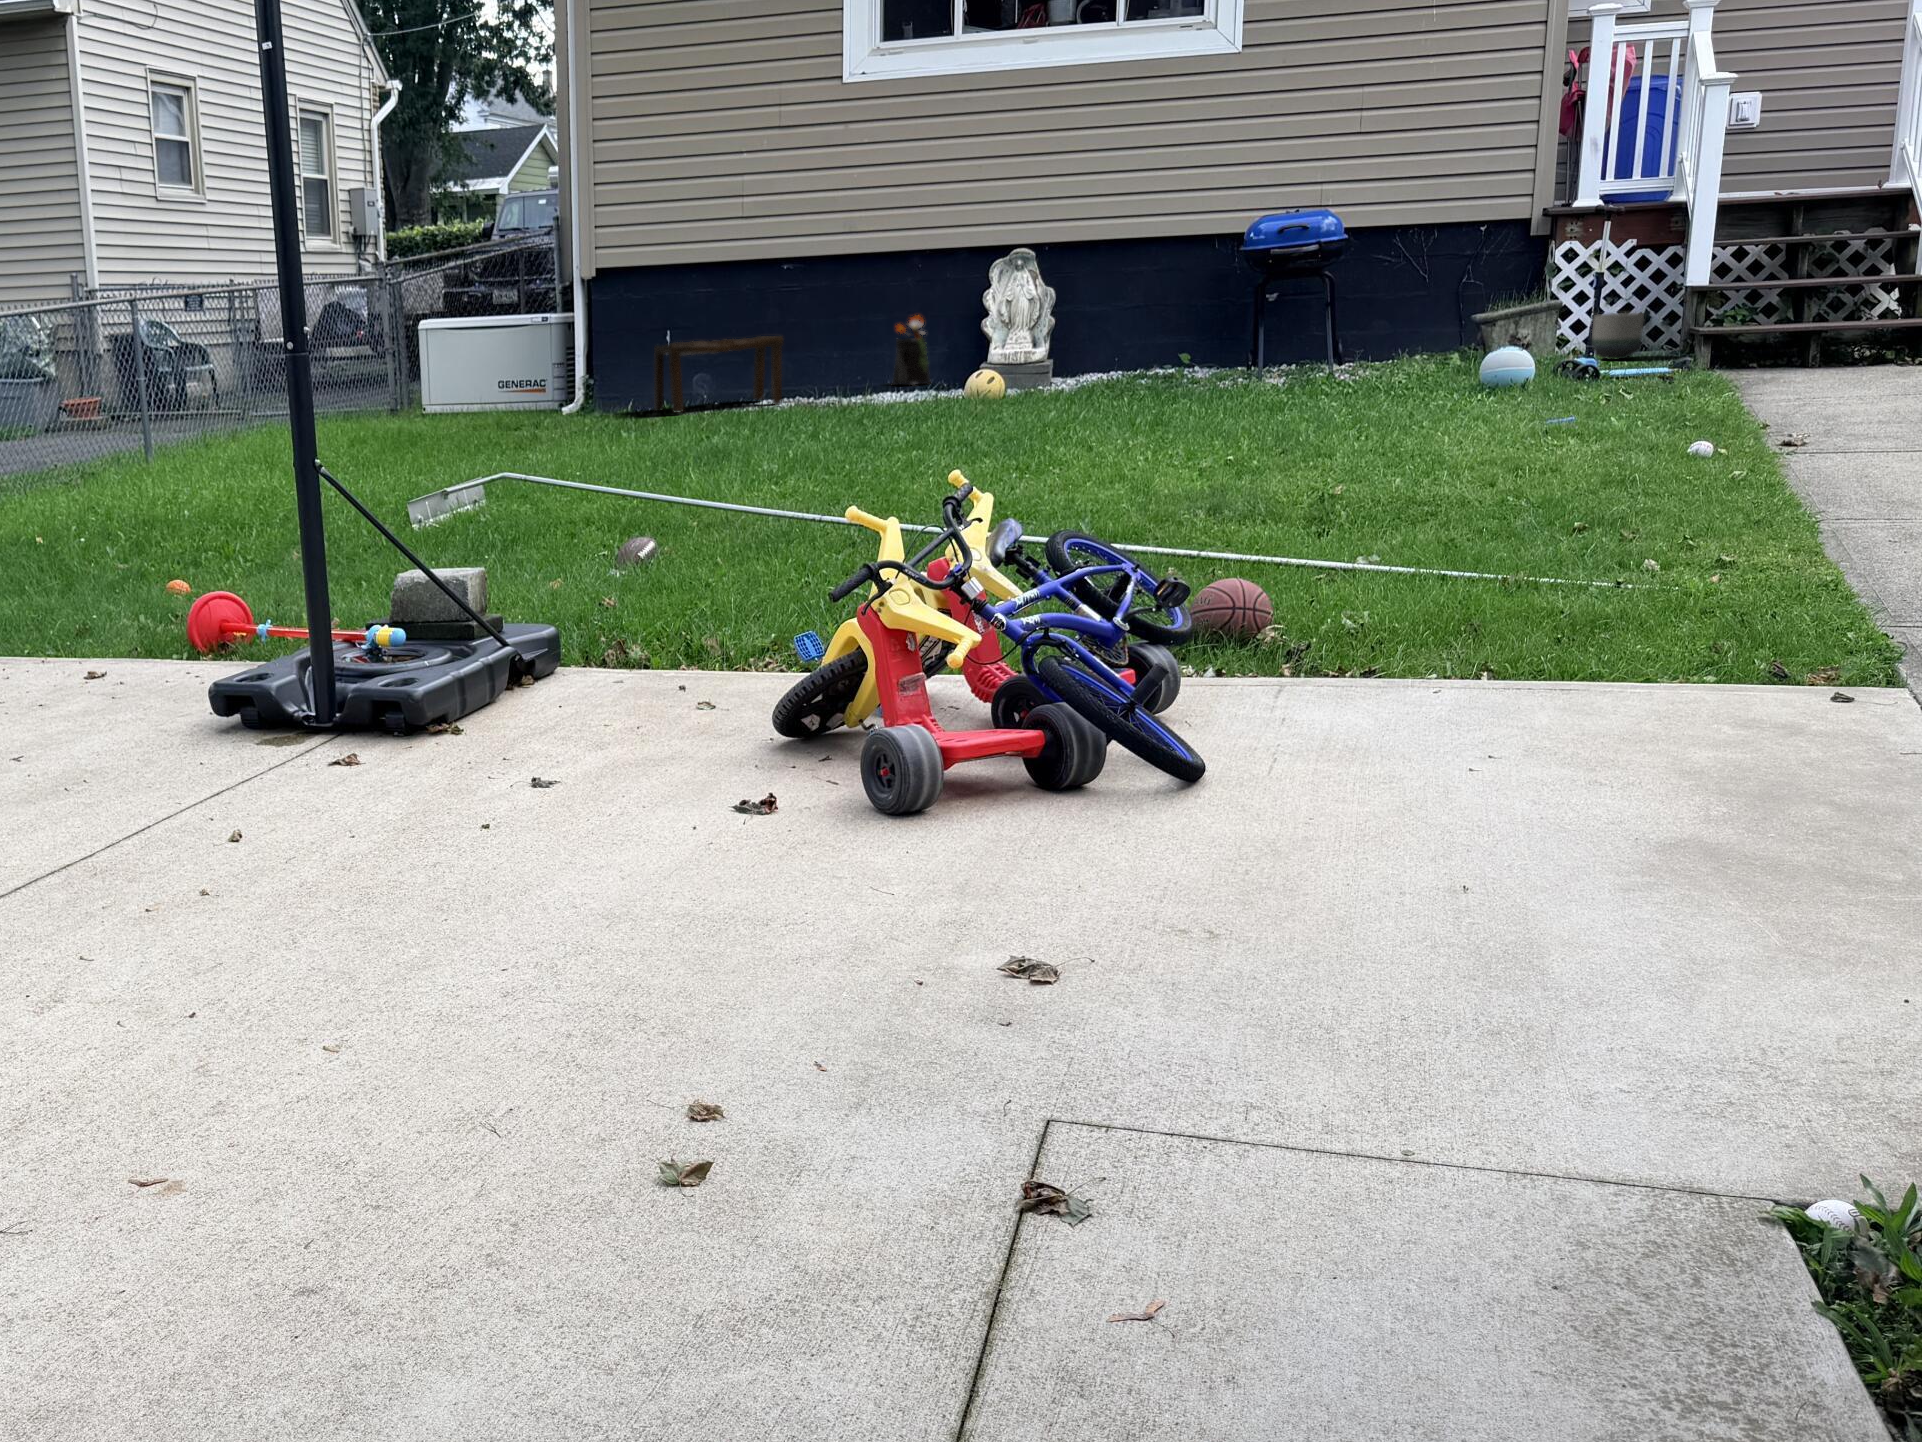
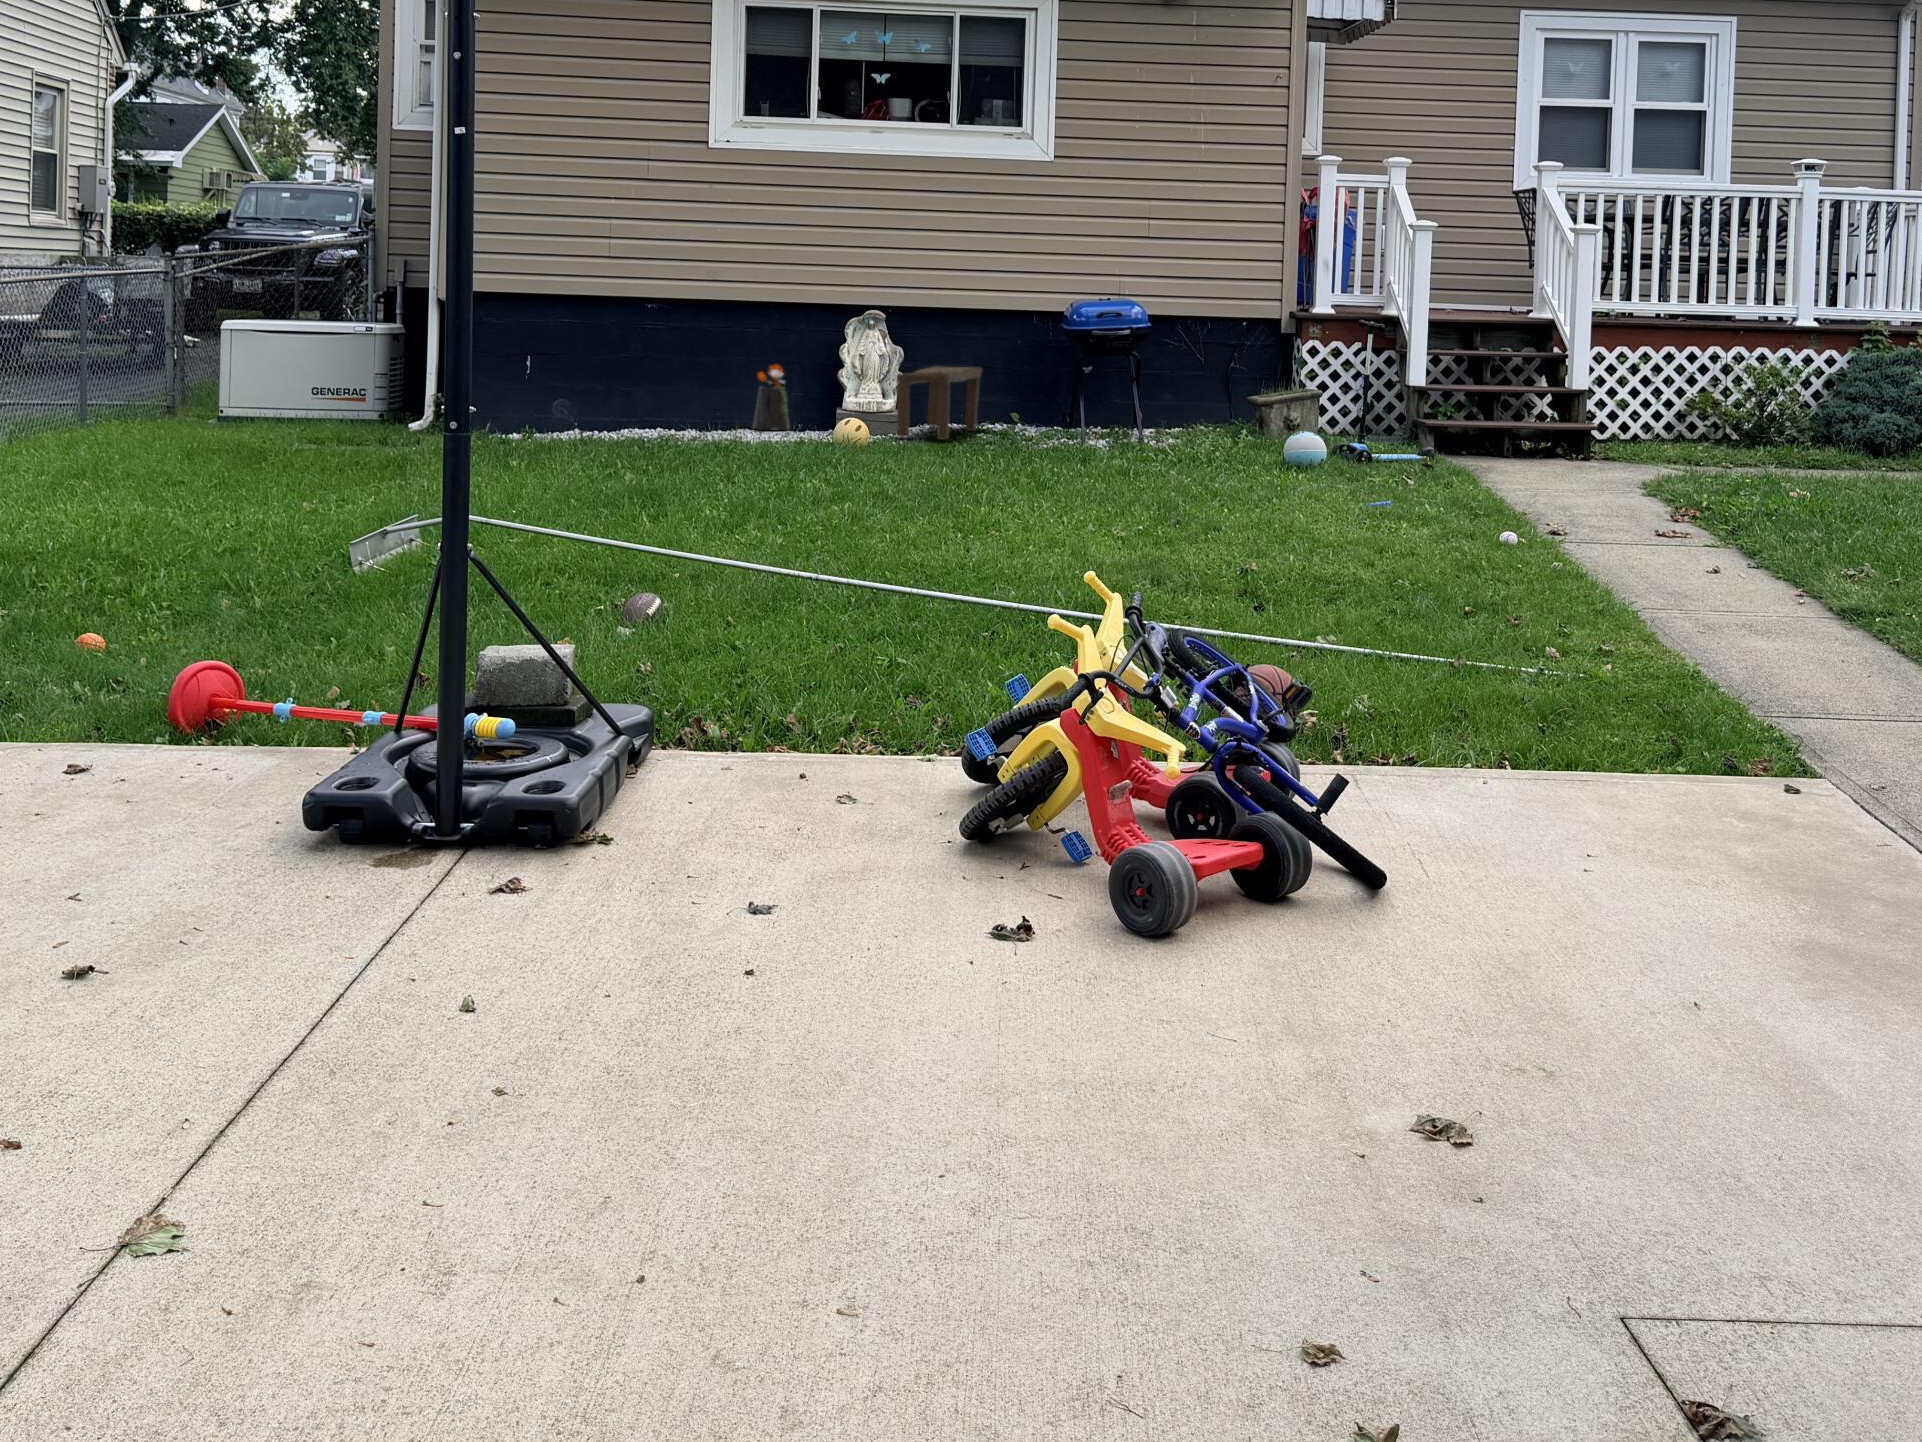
planter: present [1592,313,1644,360] -> none [1337,403,1375,441]
bench: present [654,336,784,413] -> present [897,367,982,439]

